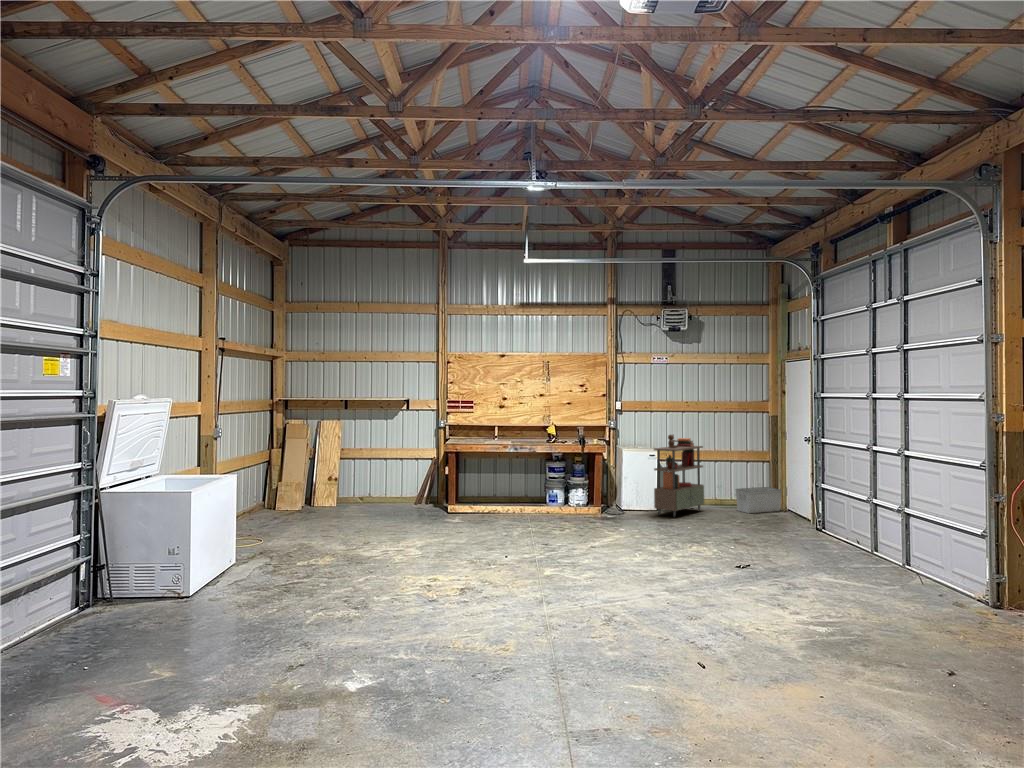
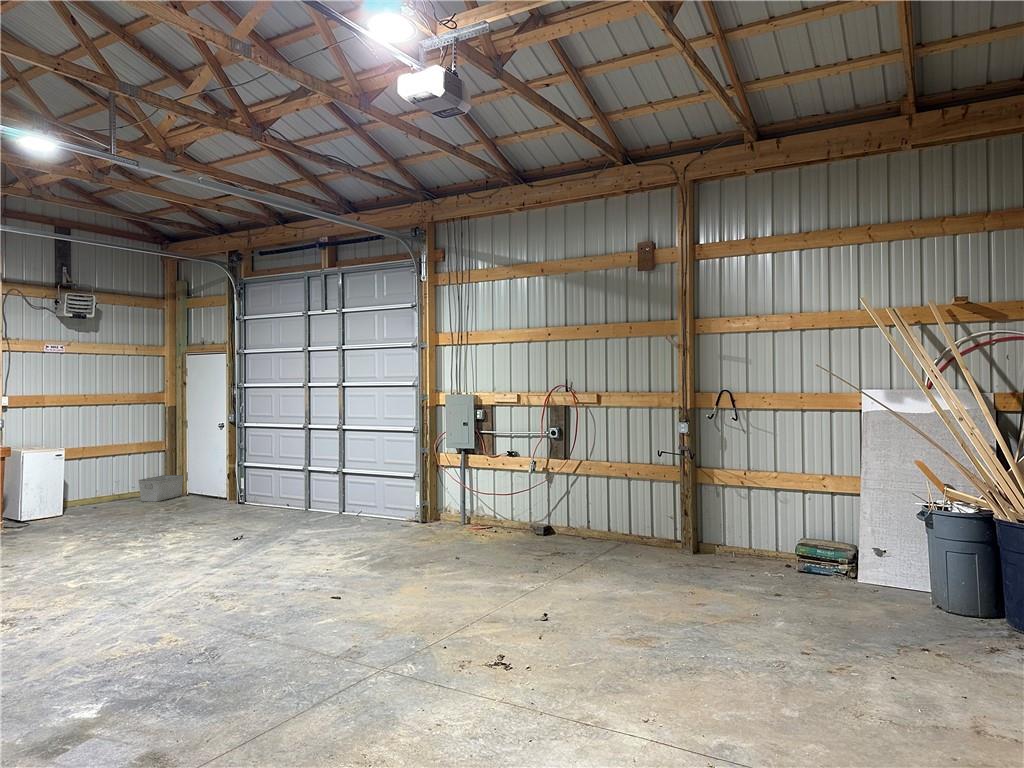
shelving unit: present [654,435,704,517] -> none [59,428,107,518]

